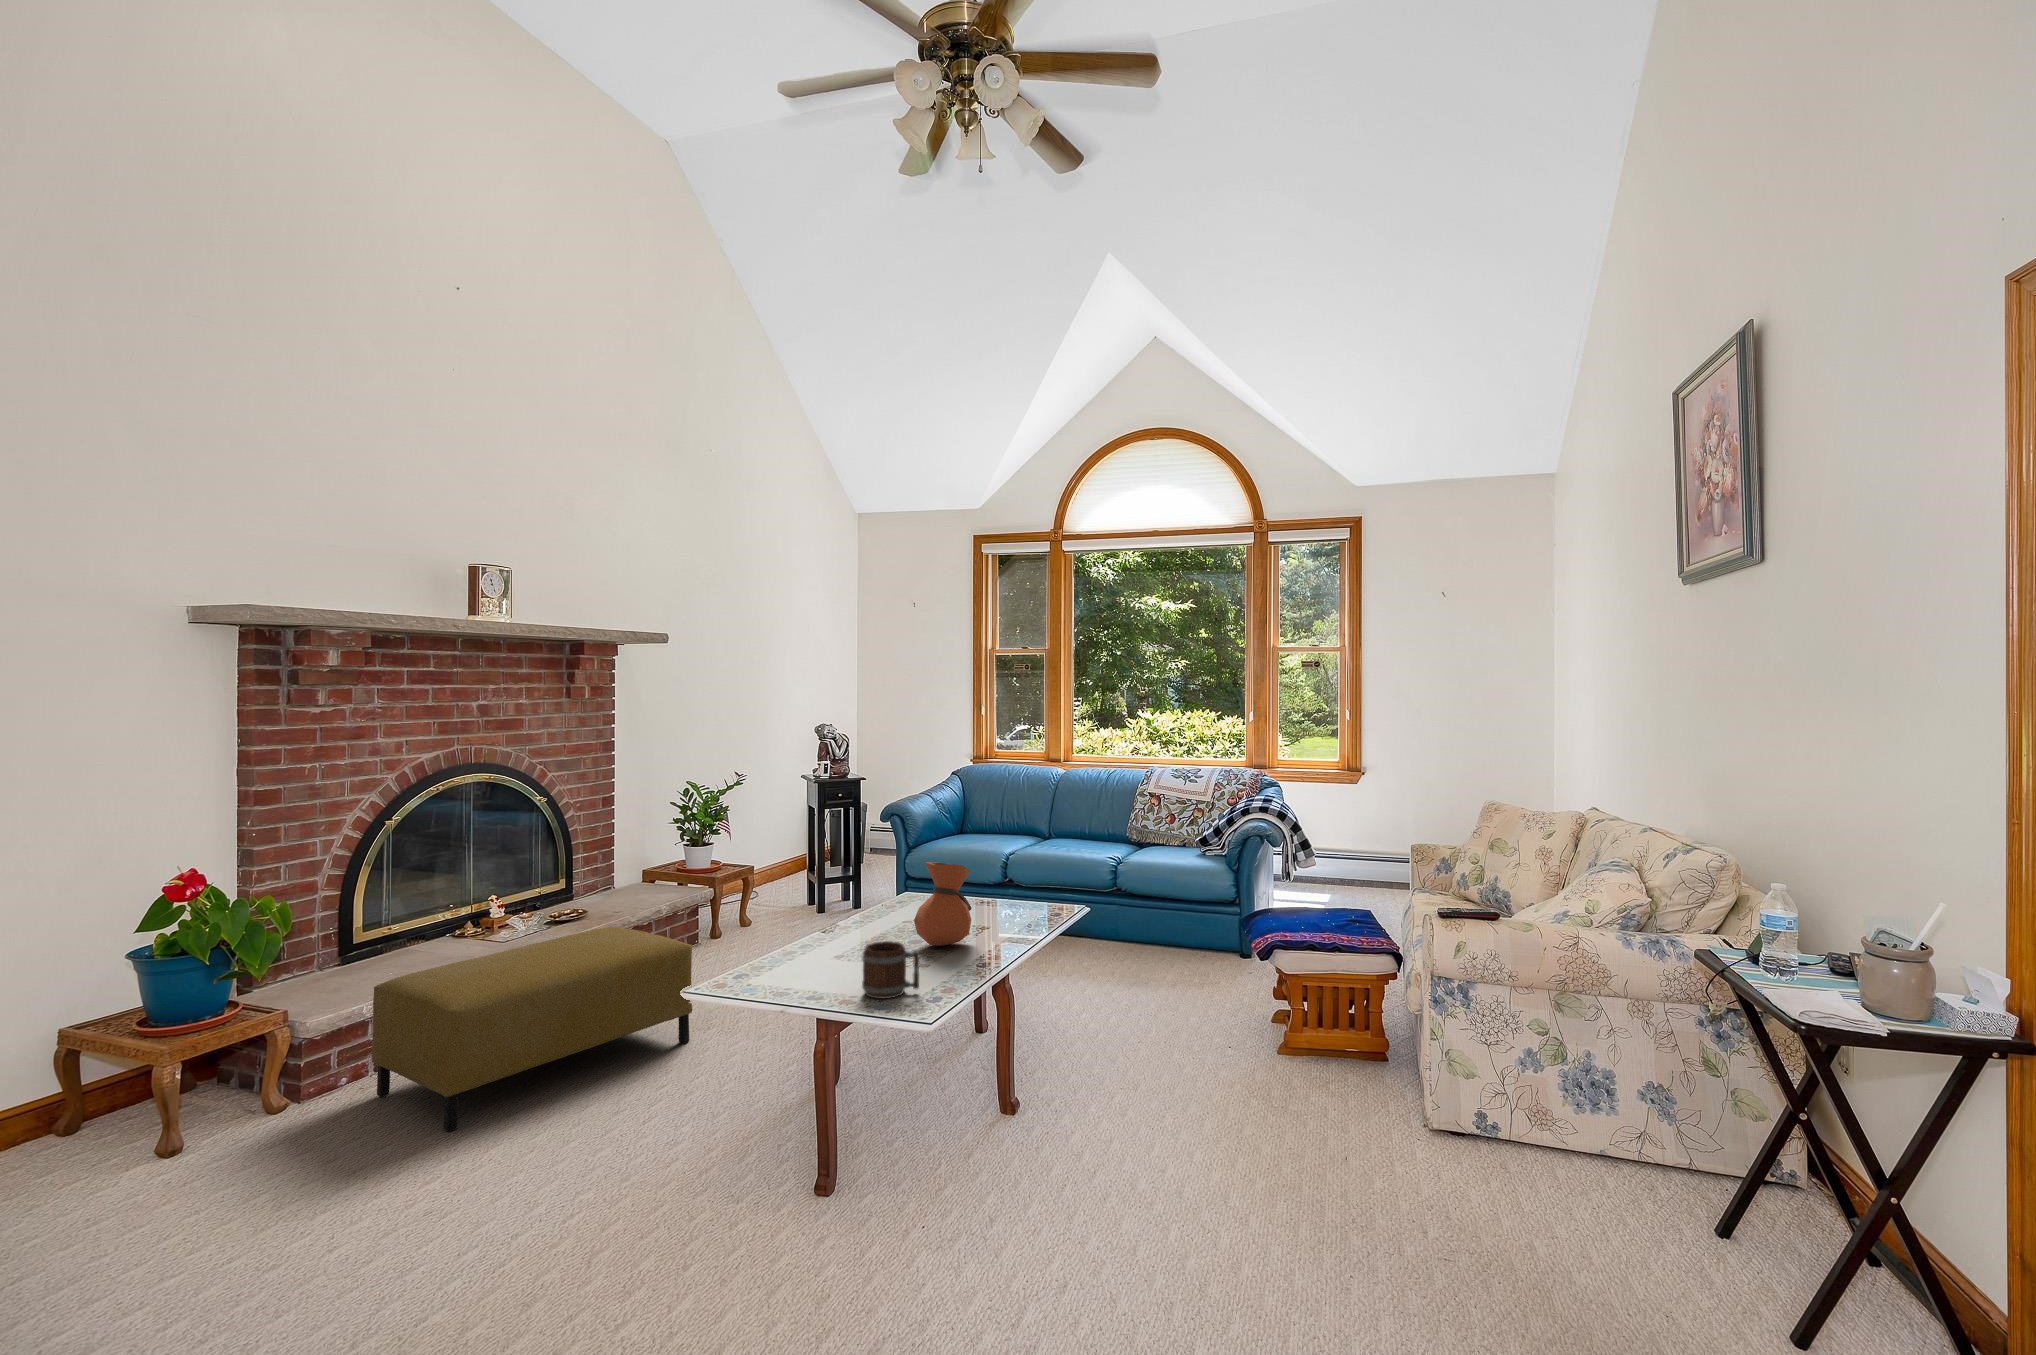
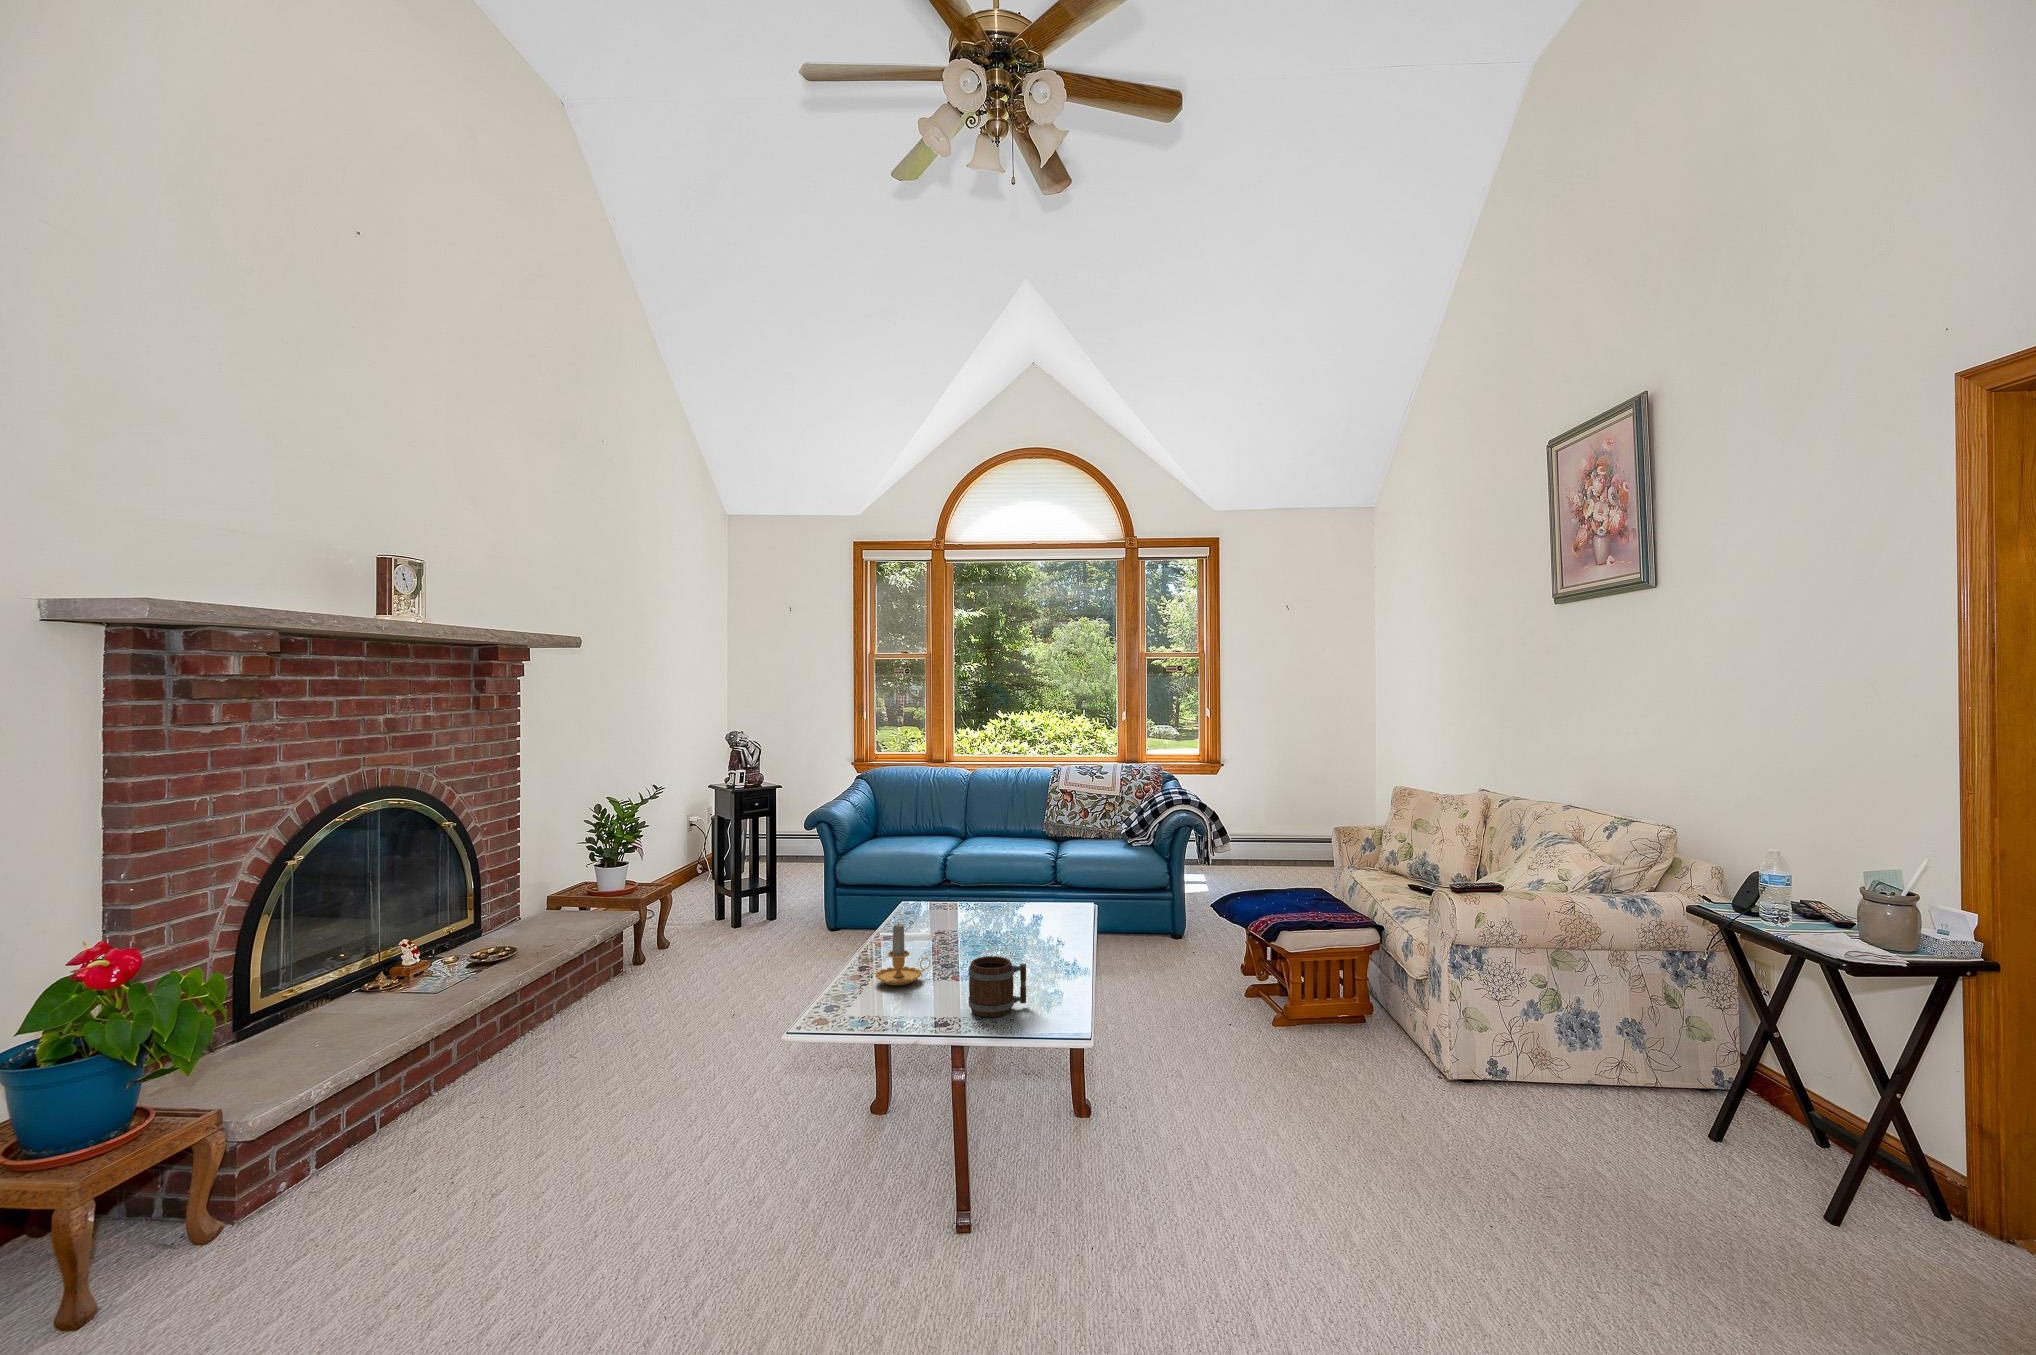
vase: present [914,862,972,945] -> none [964,871,1024,955]
candle: none [811,904,867,964] -> present [875,923,930,985]
ottoman: present [372,927,692,1131] -> none [332,965,694,1229]

